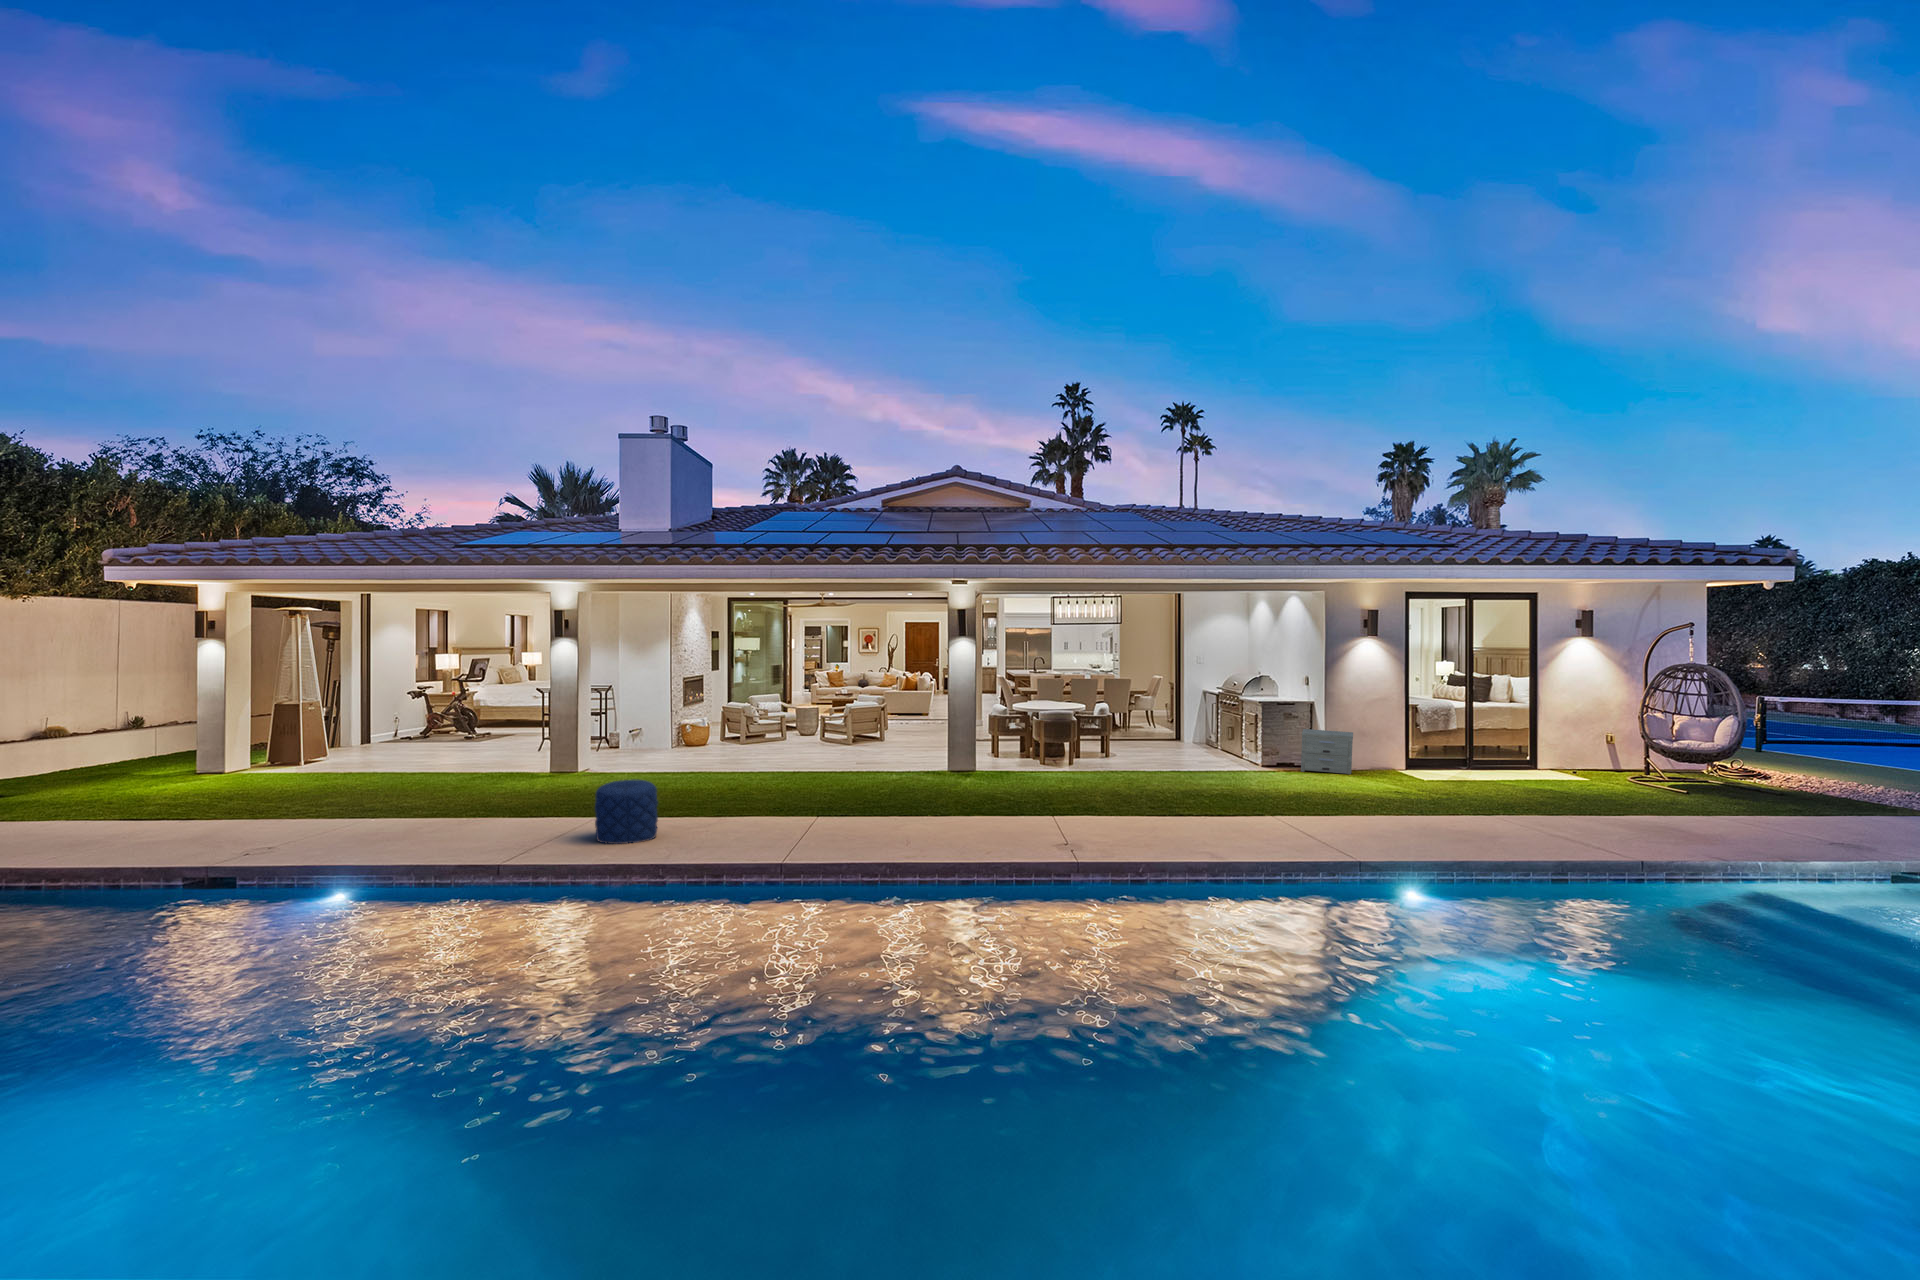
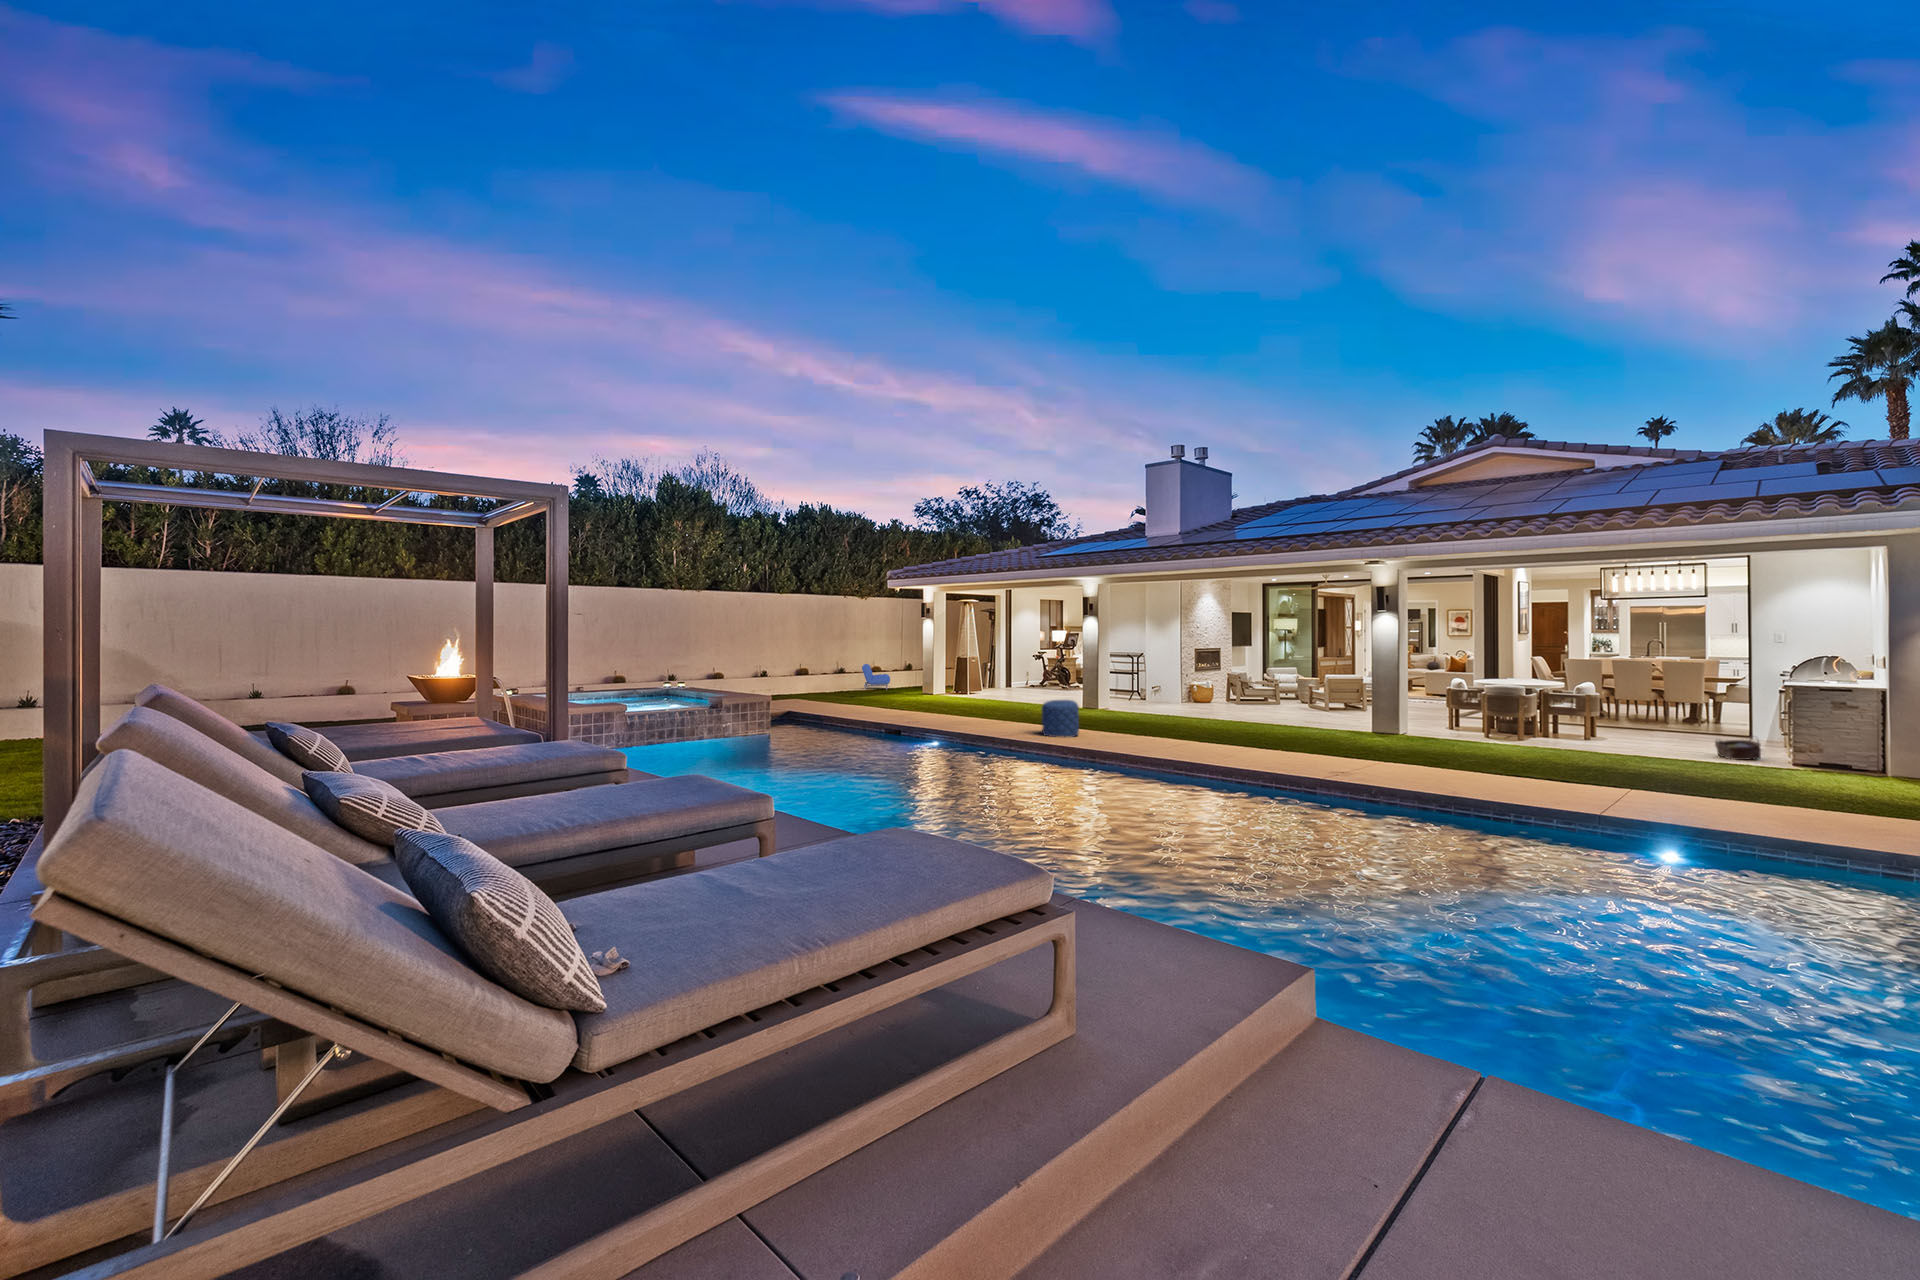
armchair: none [42,727,117,781] -> present [862,664,890,690]
side table: present [1301,729,1353,774] -> none [1801,719,1892,777]
woven basket: none [1239,747,1270,771] -> present [1715,740,1761,760]

